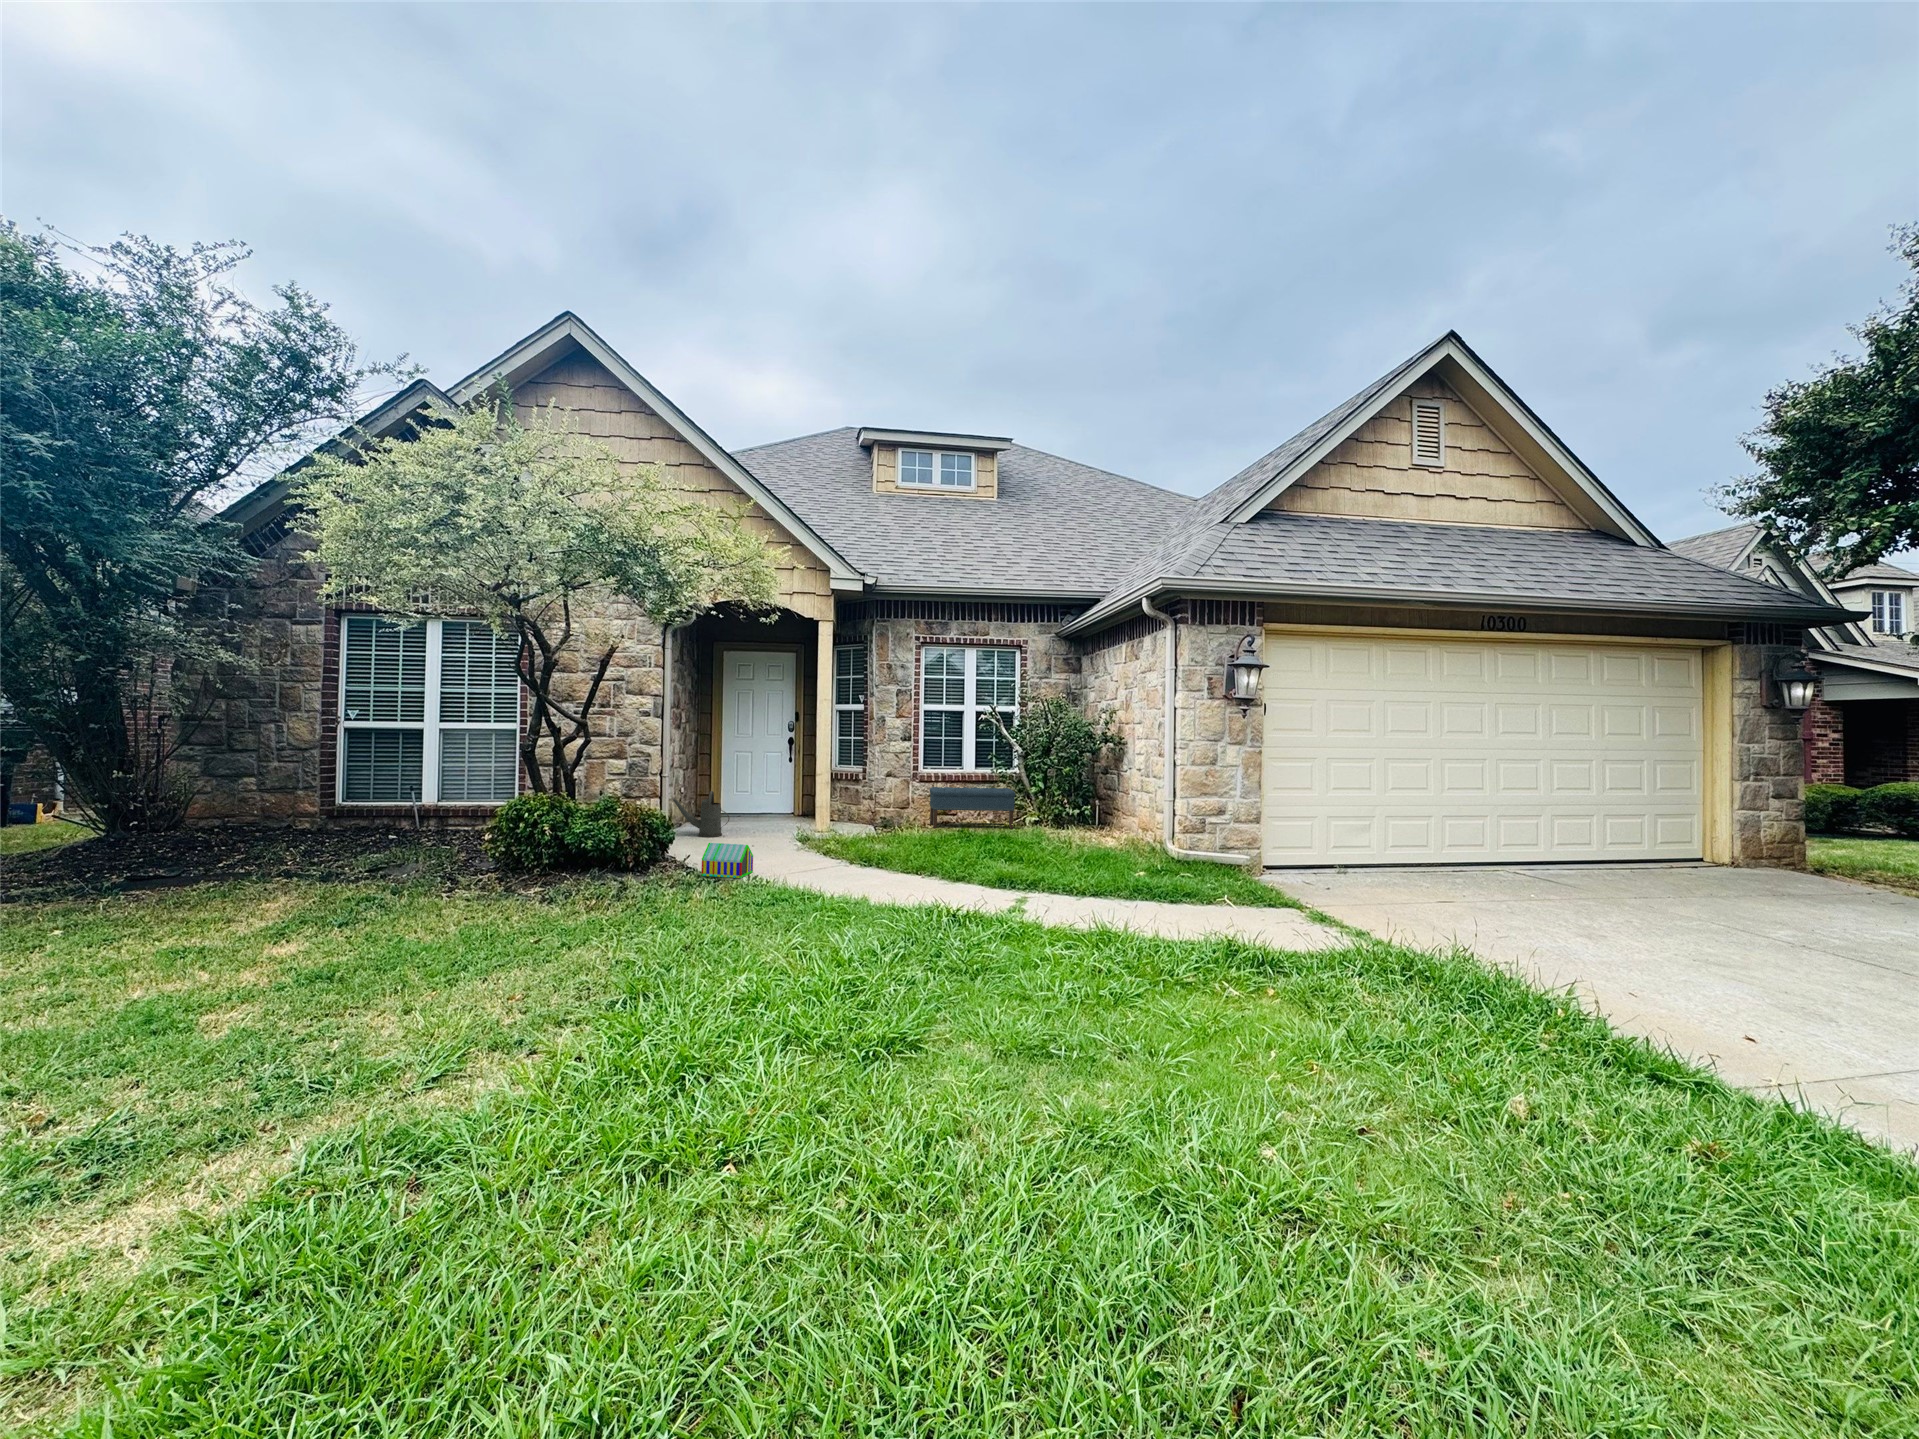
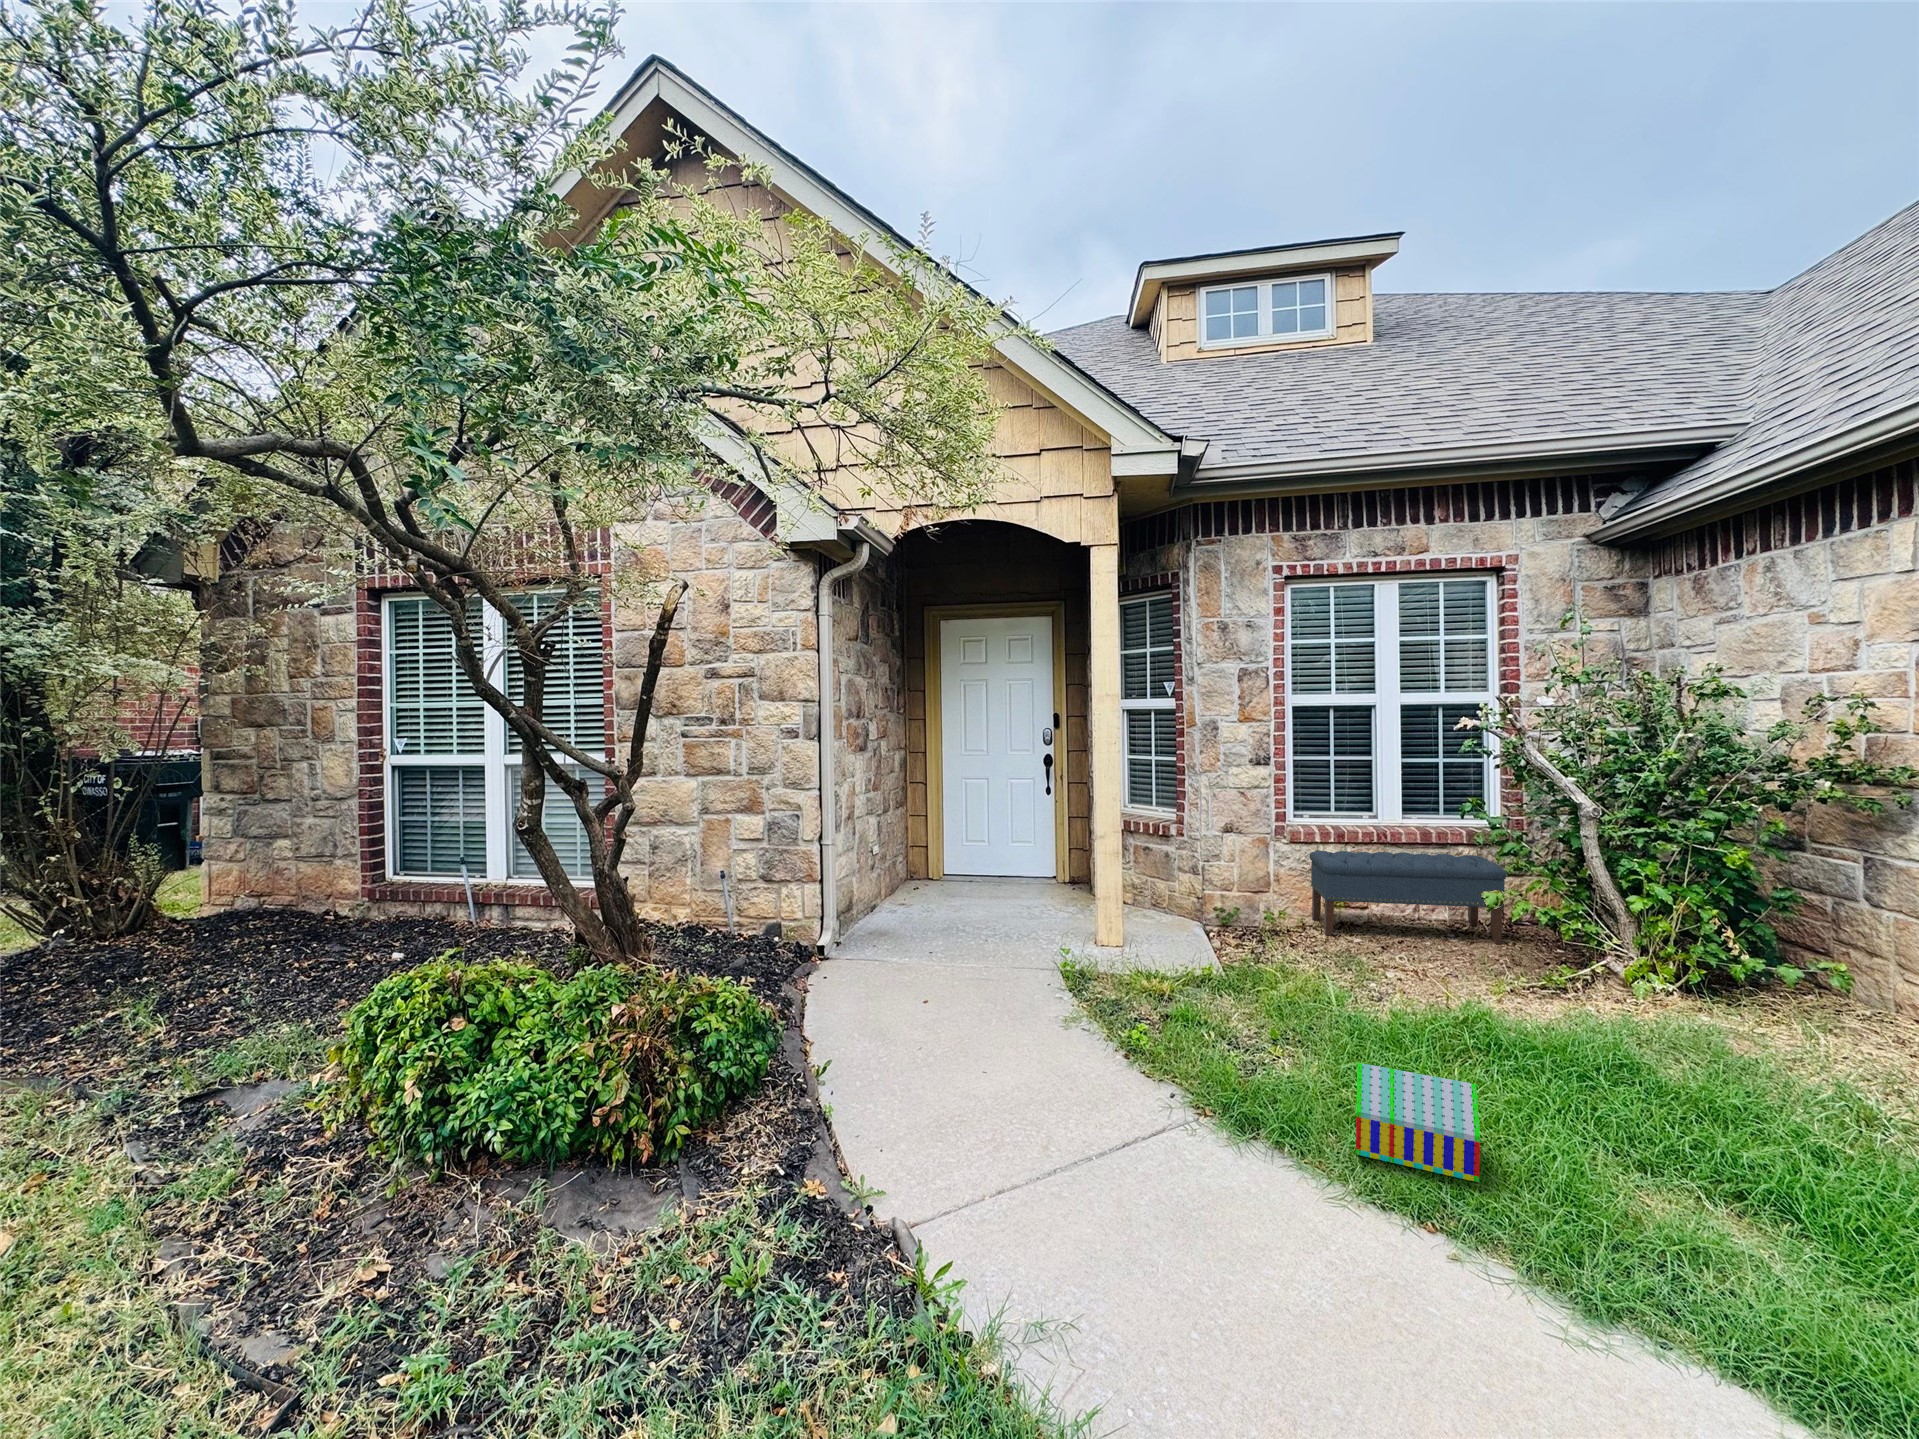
watering can: present [673,791,729,837] -> none [845,869,941,954]
toy house: present [701,843,753,878] -> present [1356,1063,1480,1182]

